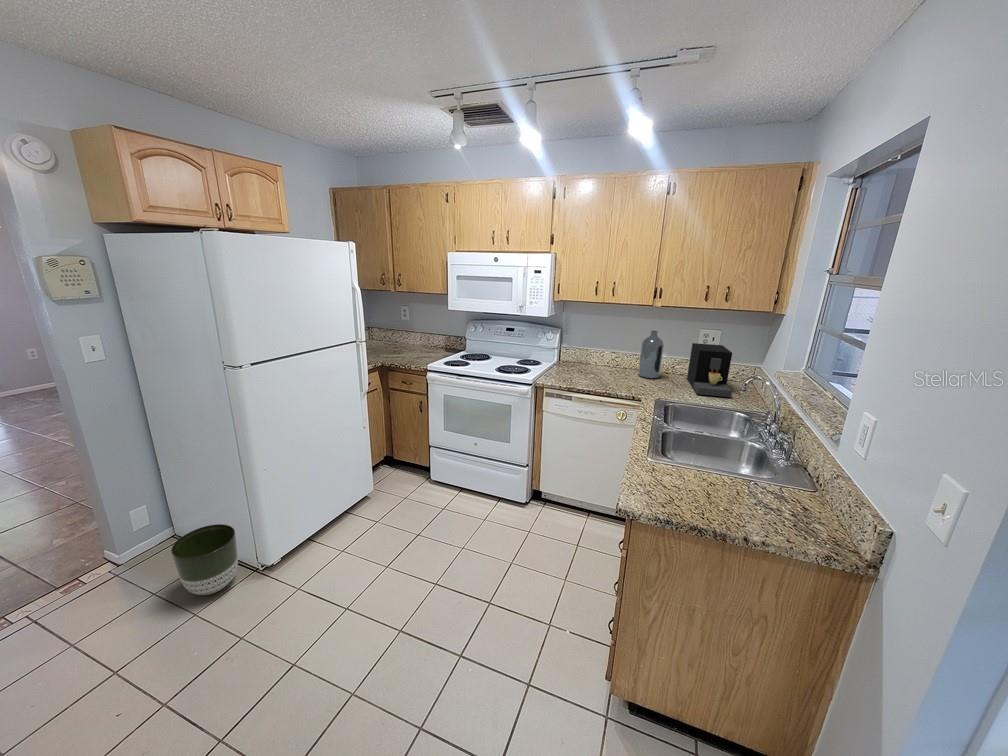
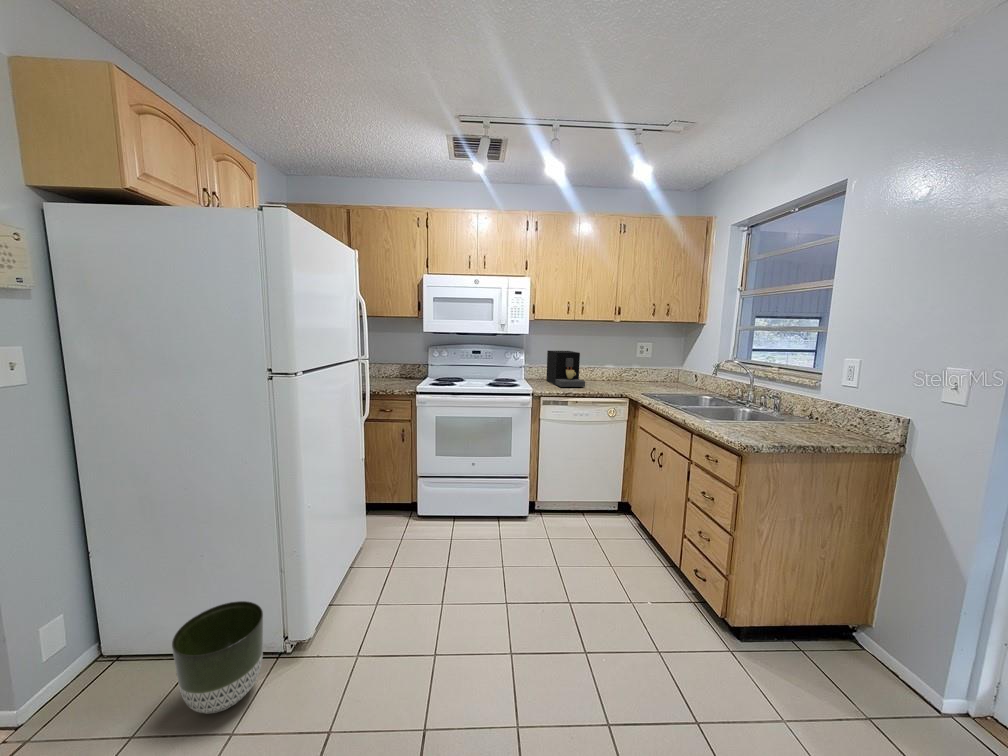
bottle: present [638,331,664,378] -> none [599,344,618,384]
coffee maker: present [687,343,732,397] -> present [546,351,585,387]

